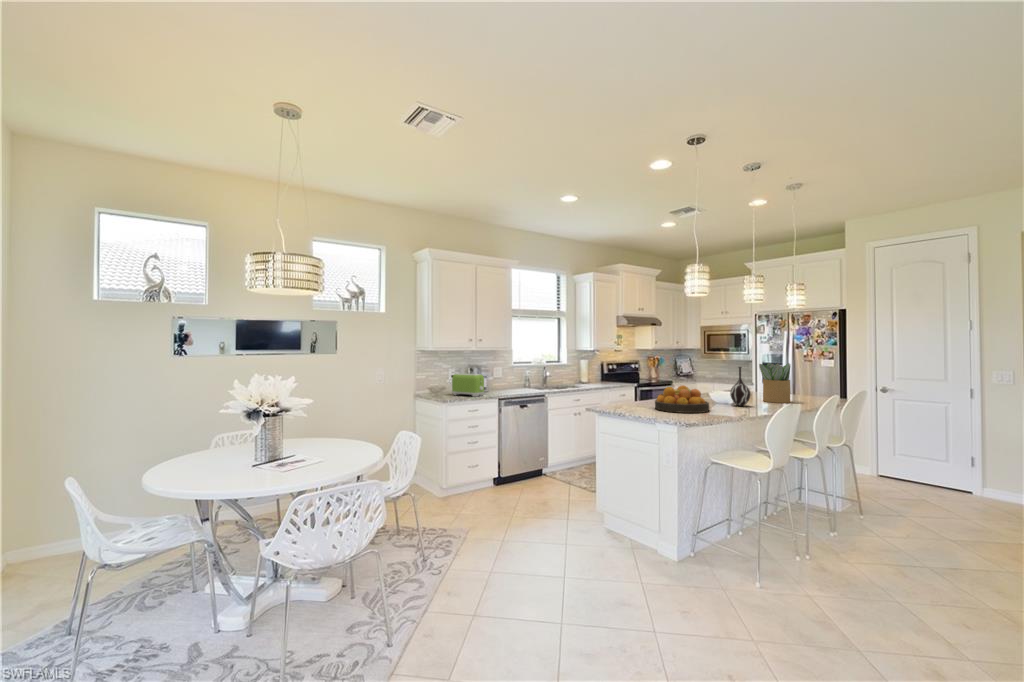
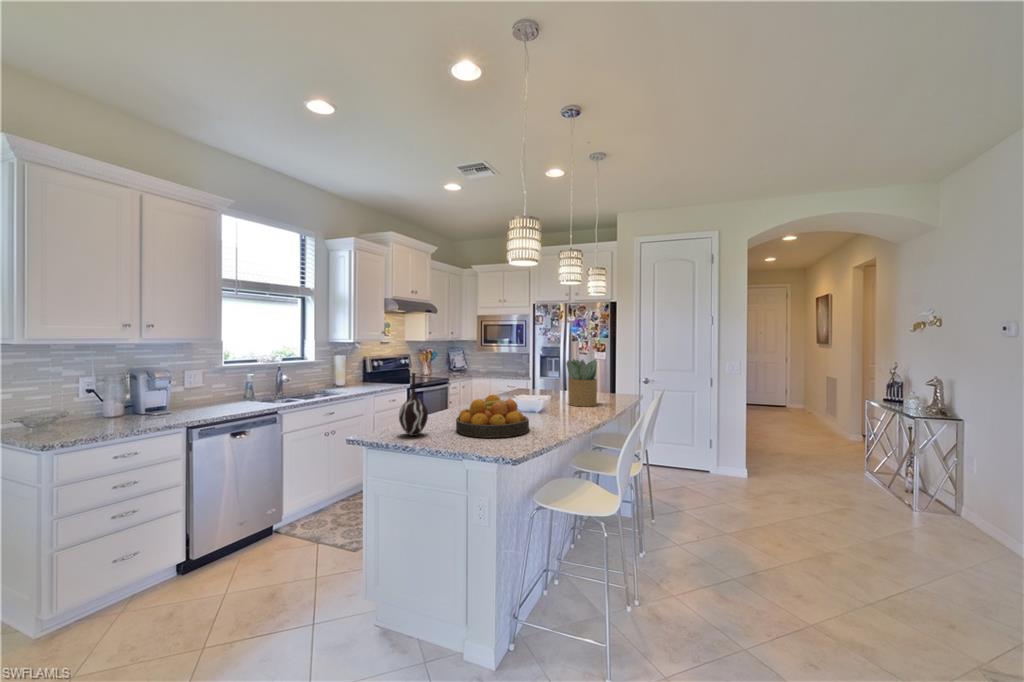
vase: present [730,367,750,406] -> present [399,373,428,436]
toaster: present [452,373,484,396] -> none [77,386,154,428]

